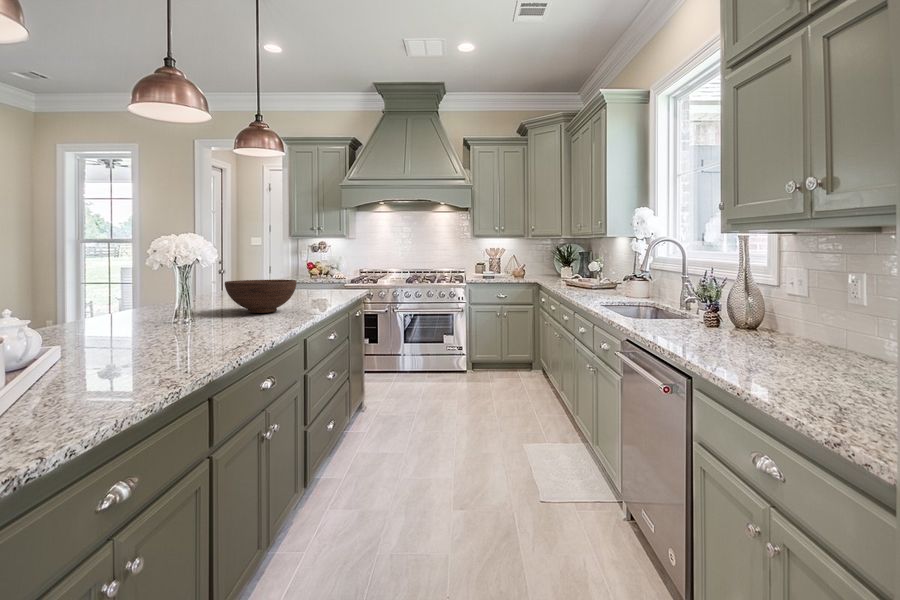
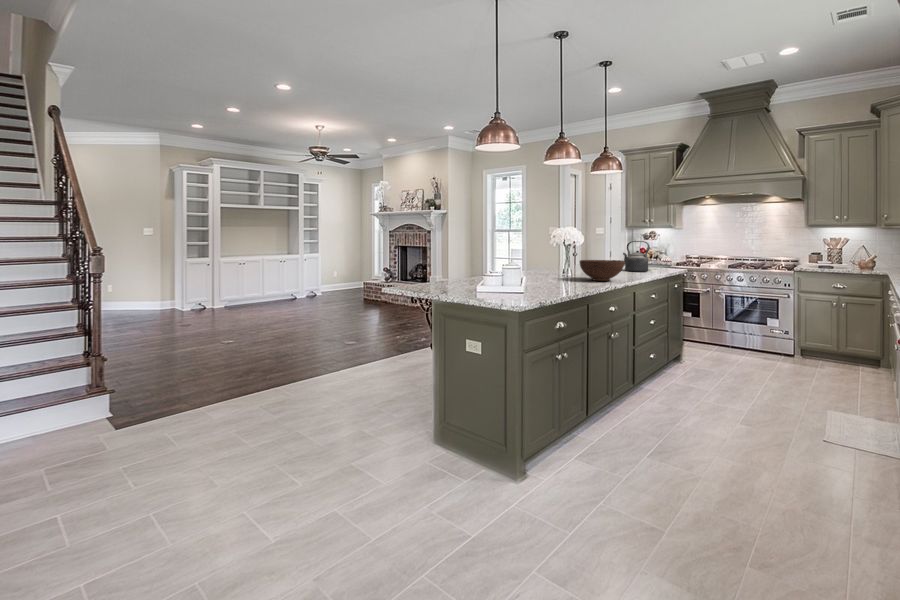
kettle: none [290,252,325,293] -> present [623,241,650,272]

